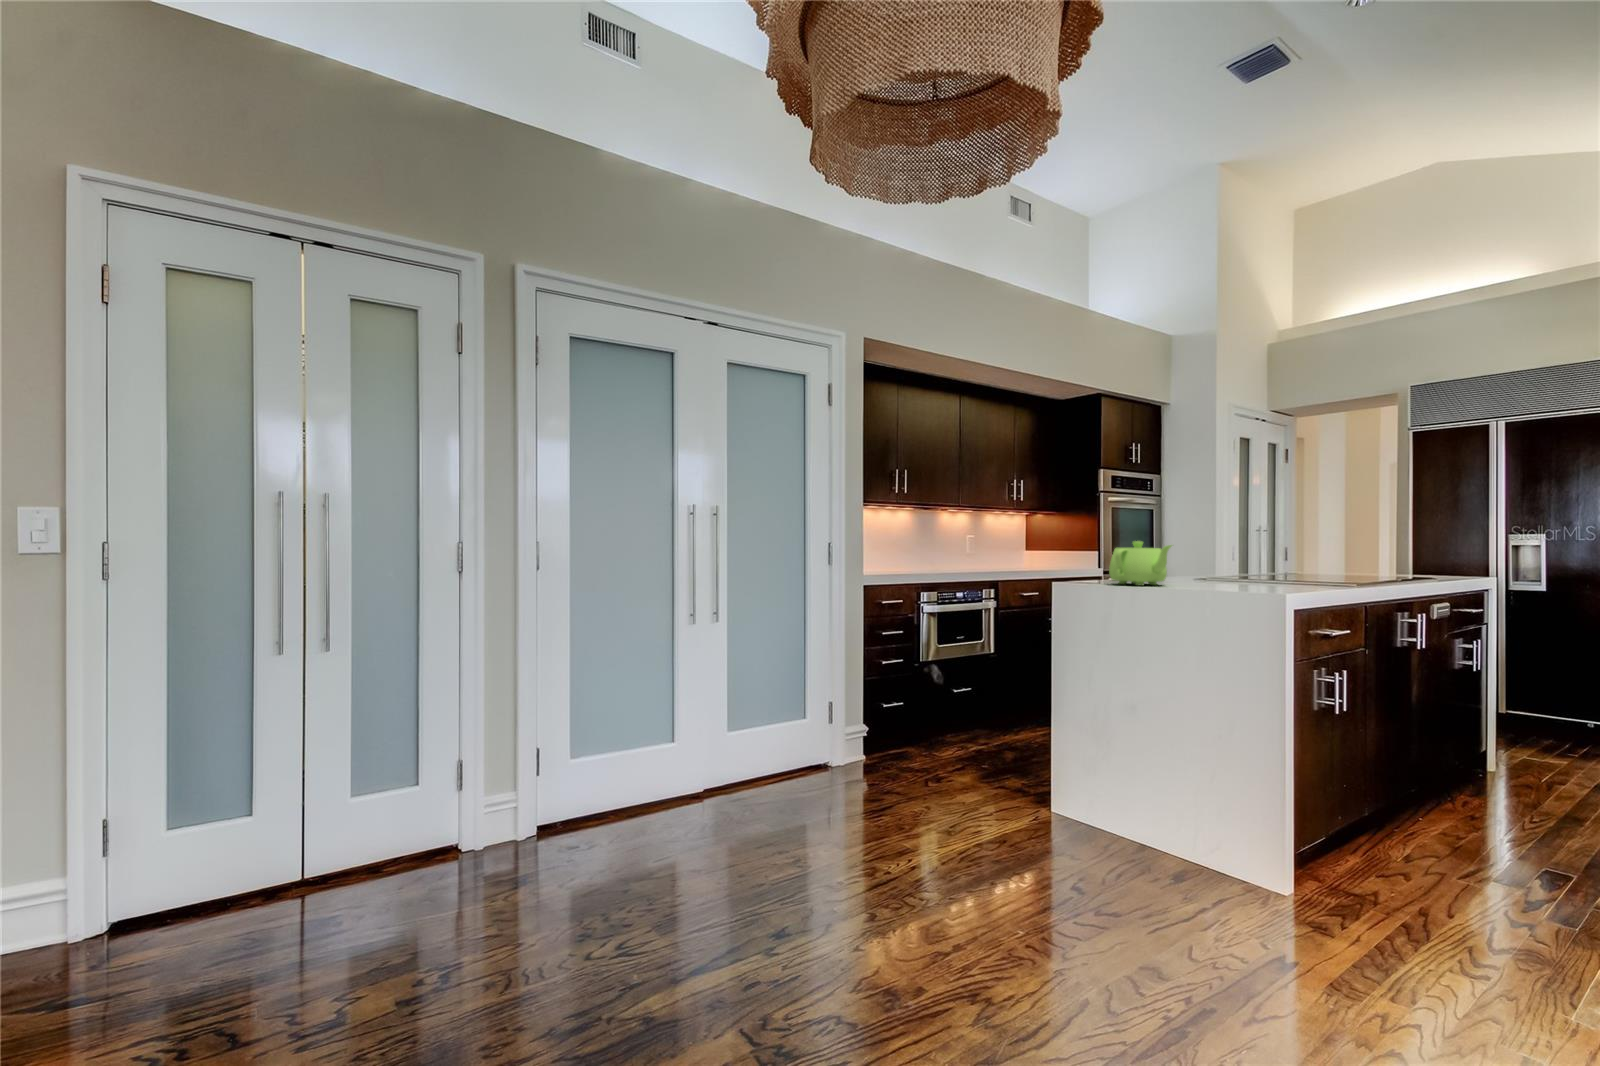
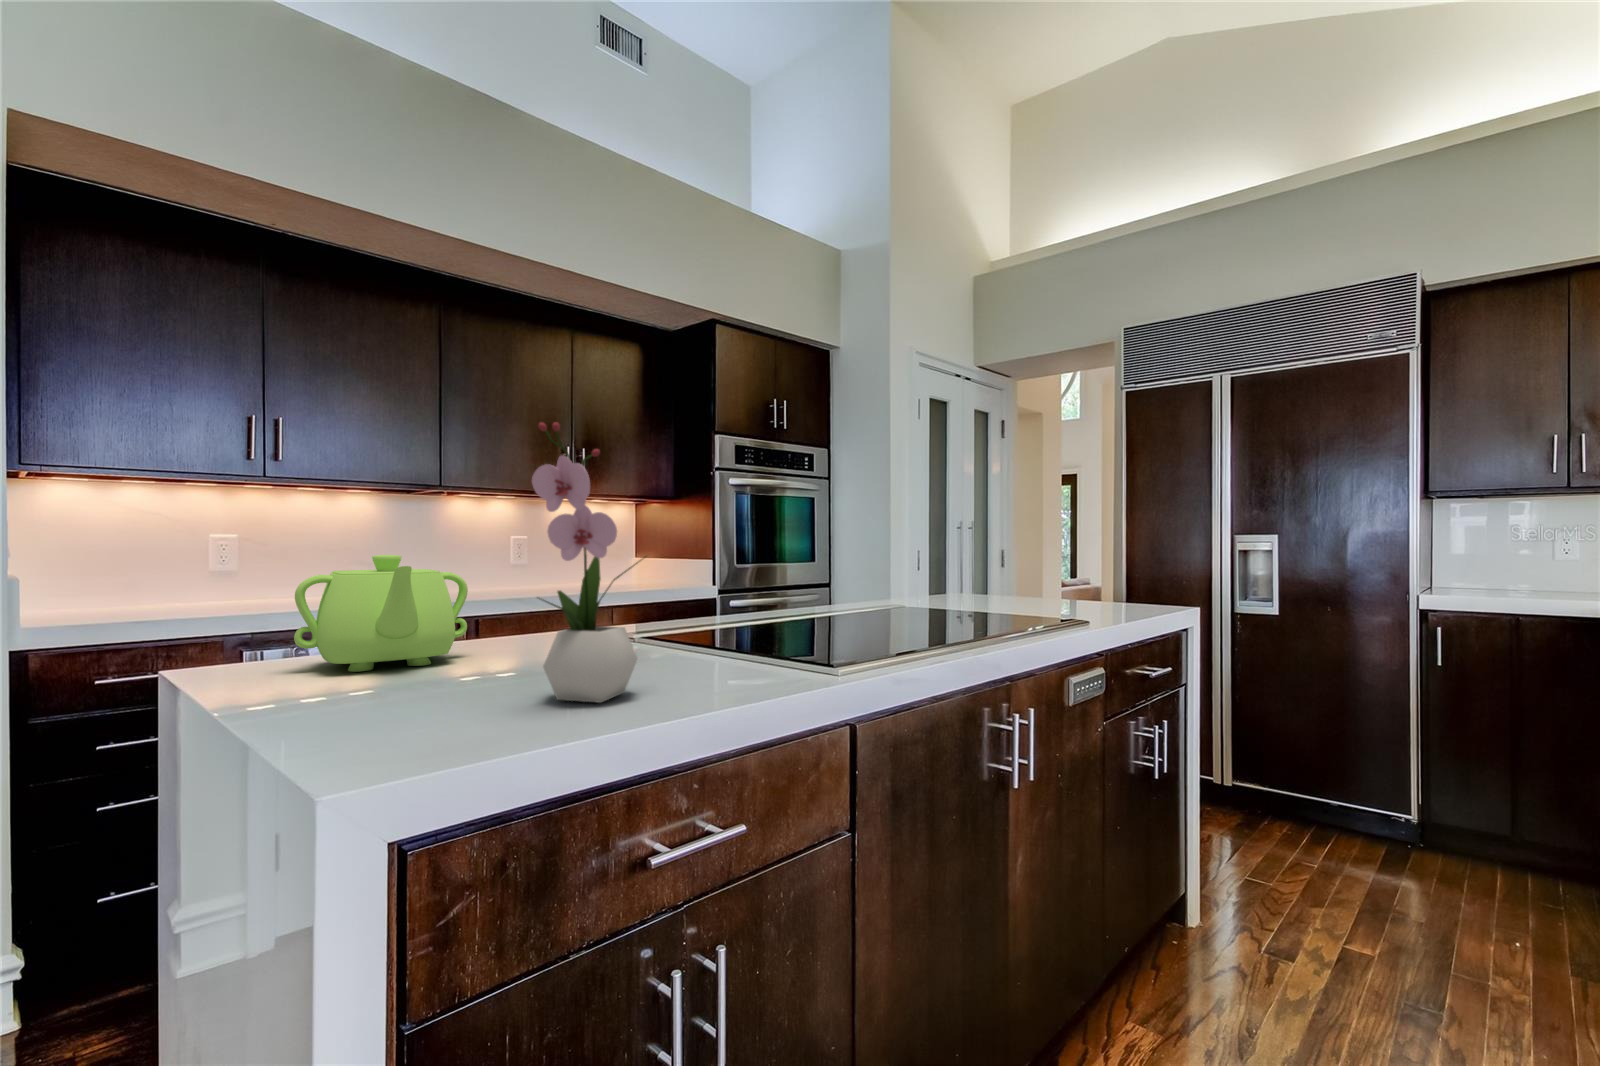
flower arrangement: none [1257,494,1297,590] -> present [532,422,646,703]

